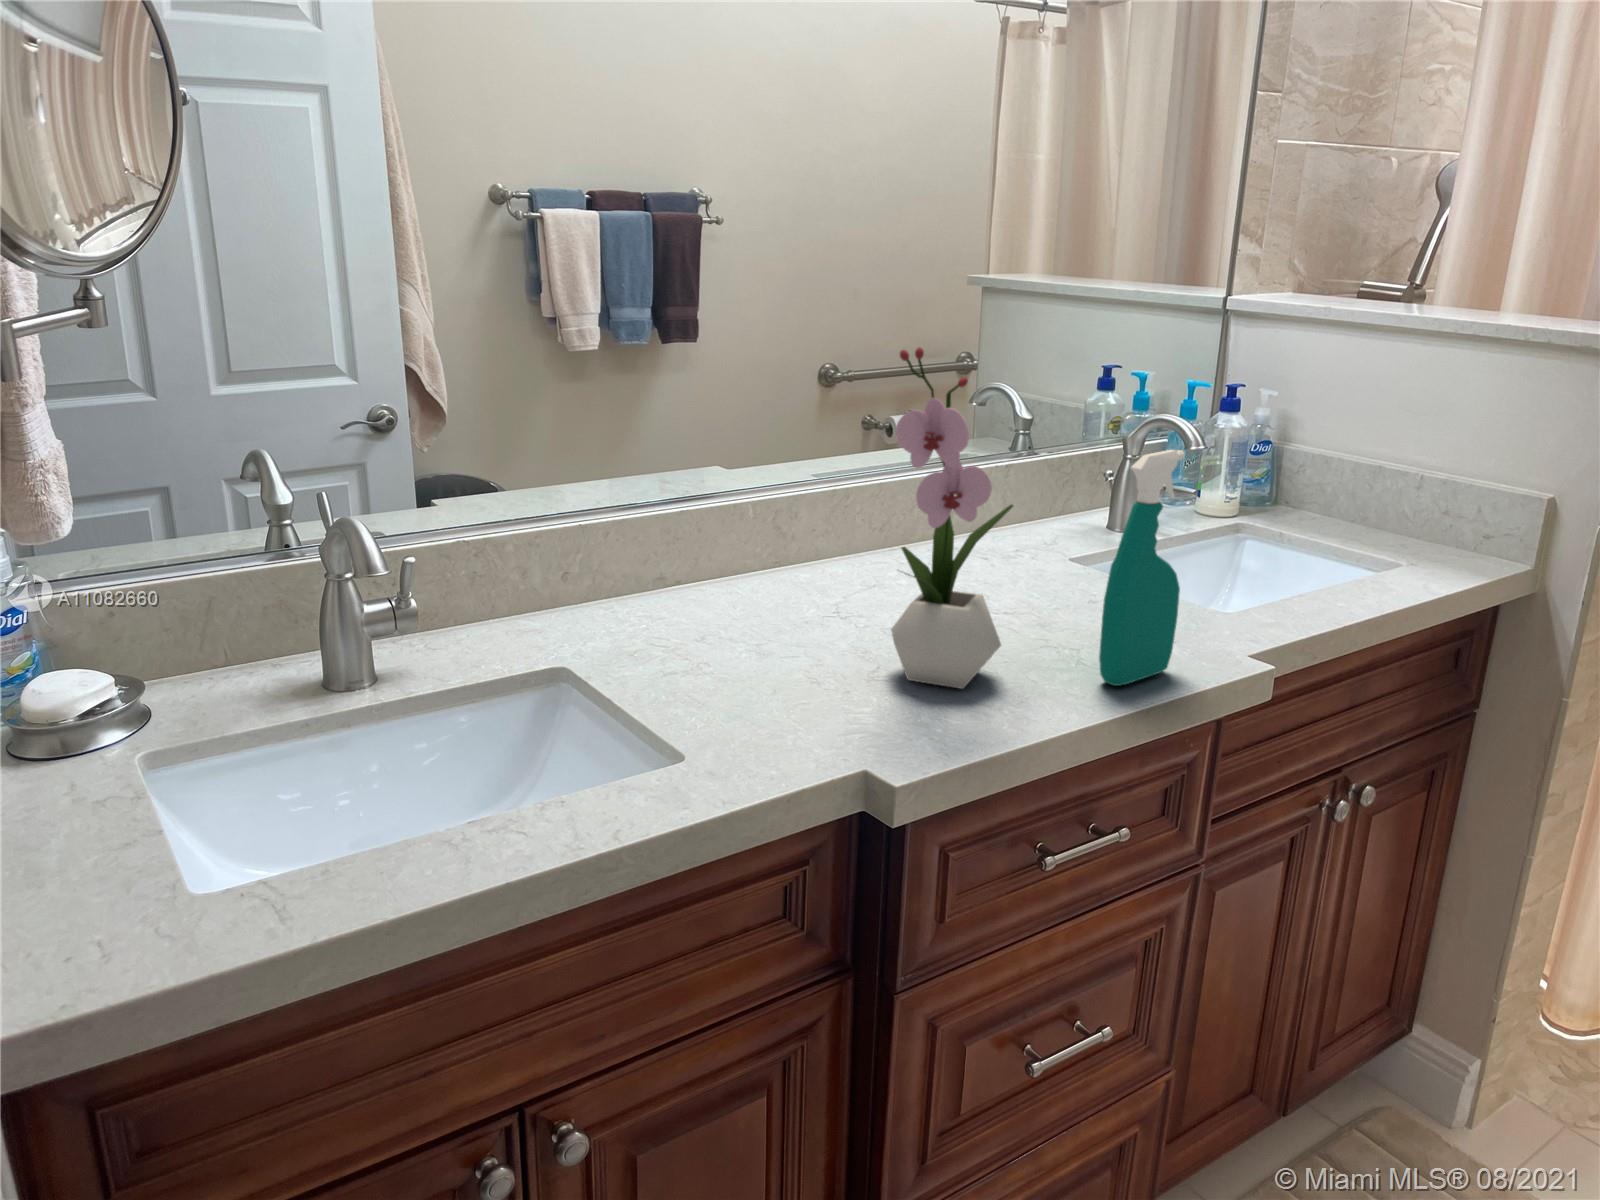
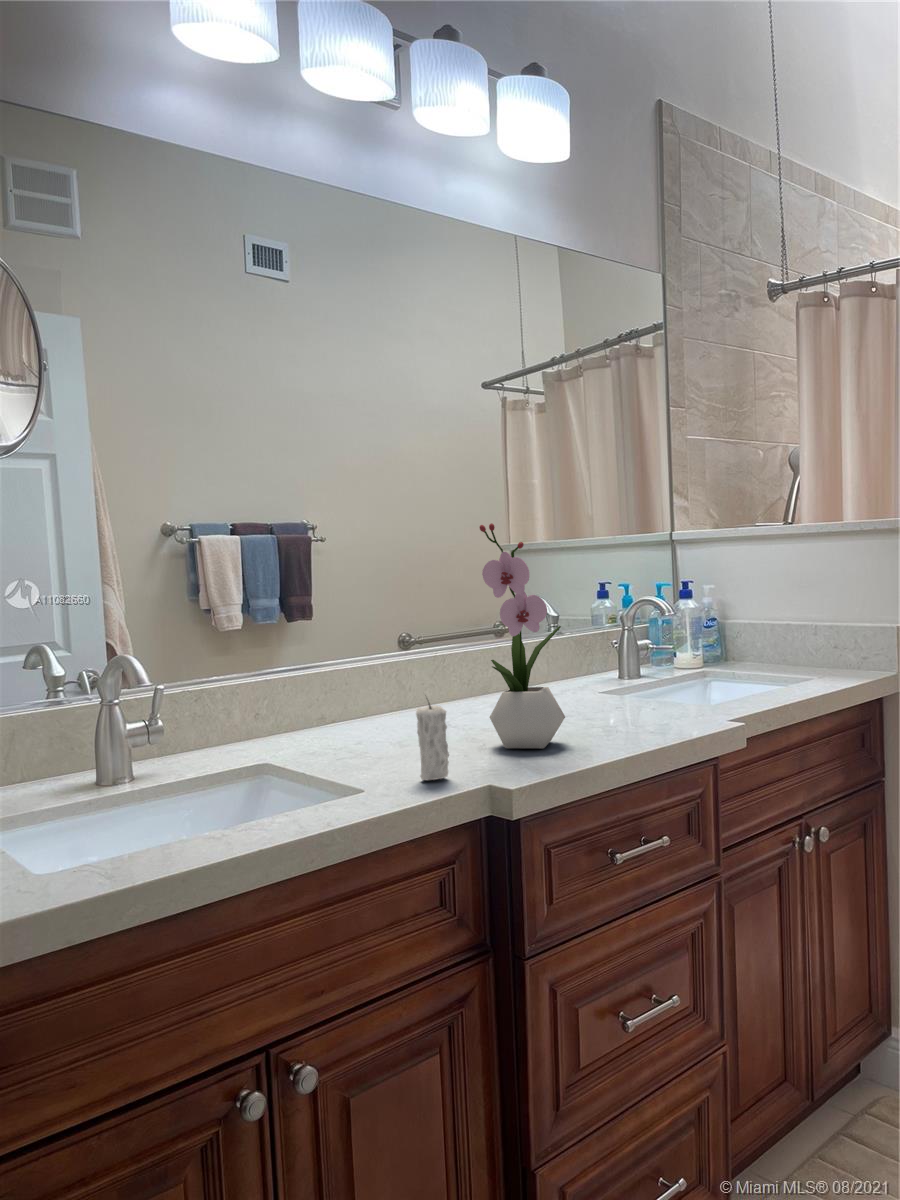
spray bottle: present [1099,450,1185,686] -> none [628,582,677,739]
candle: none [770,620,816,746] -> present [416,702,449,780]

